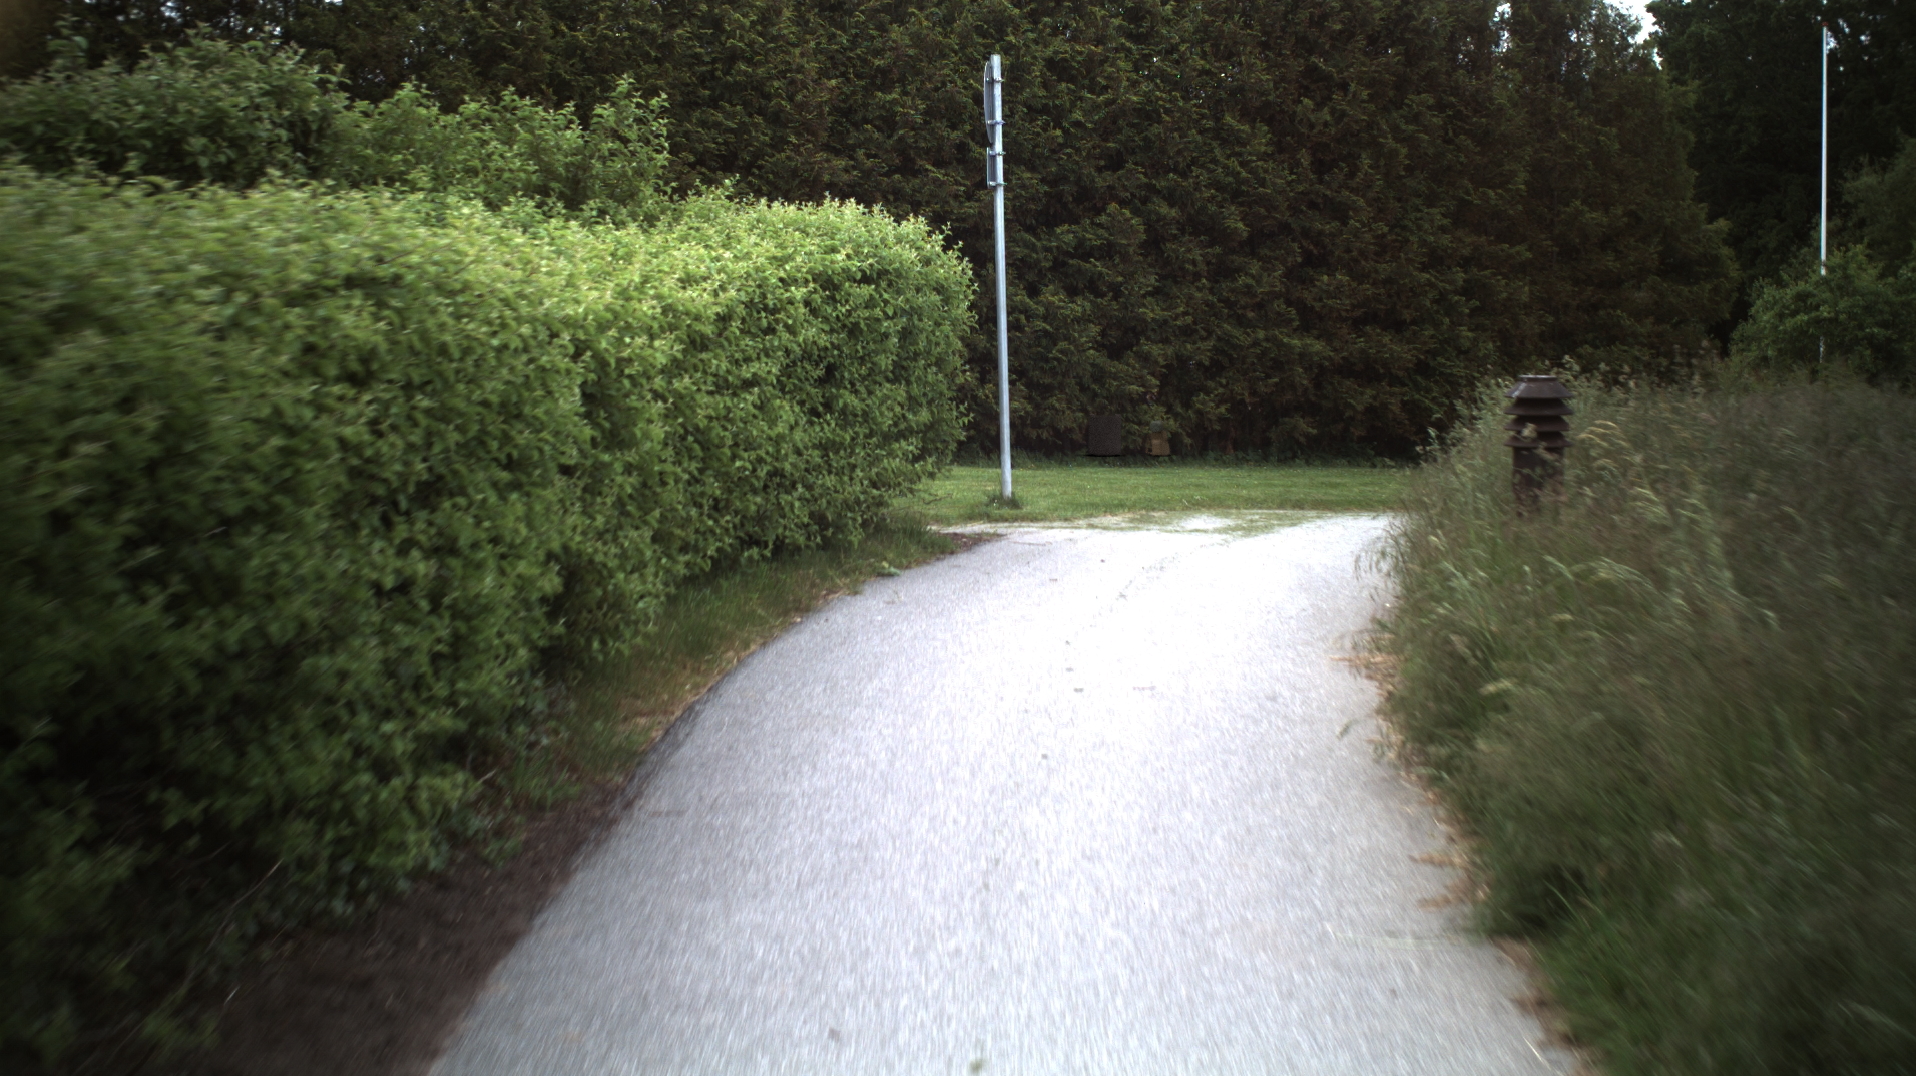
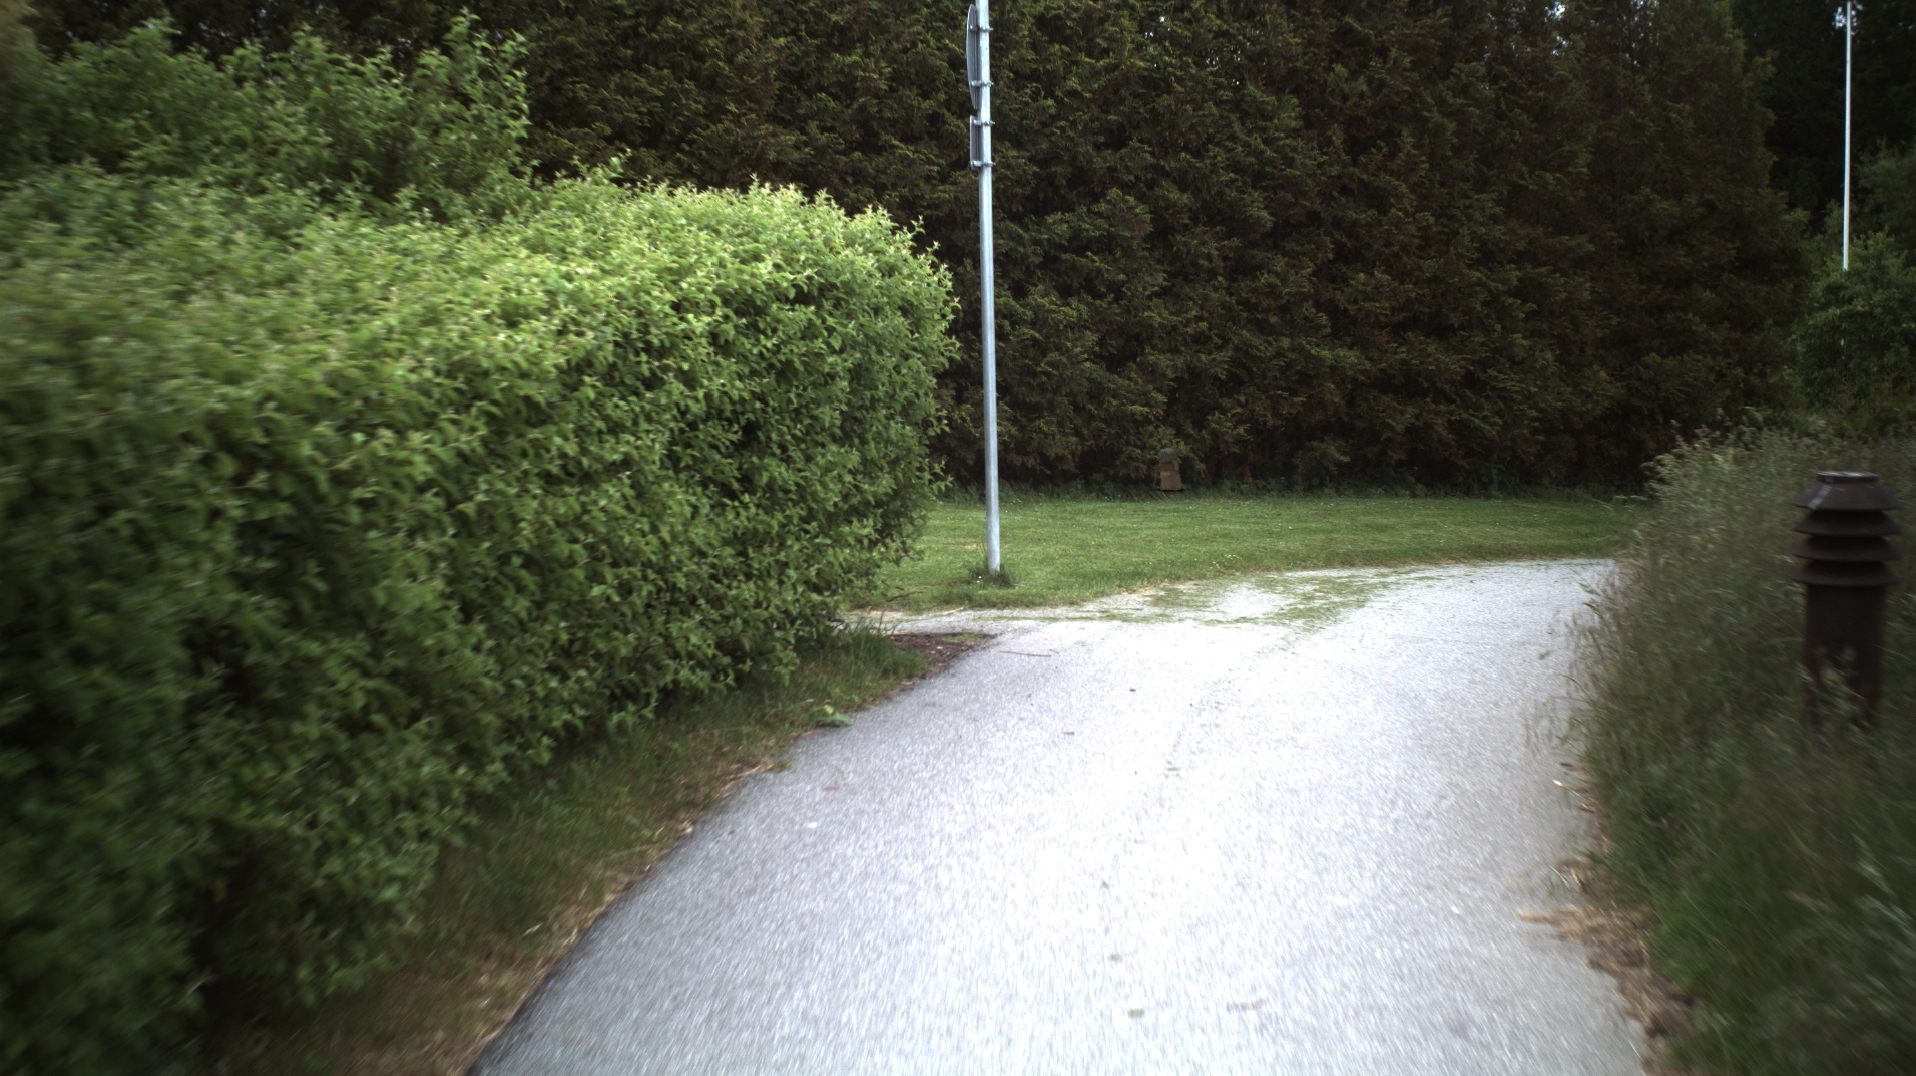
trash can: present [1089,415,1121,456] -> none [1085,440,1124,491]

